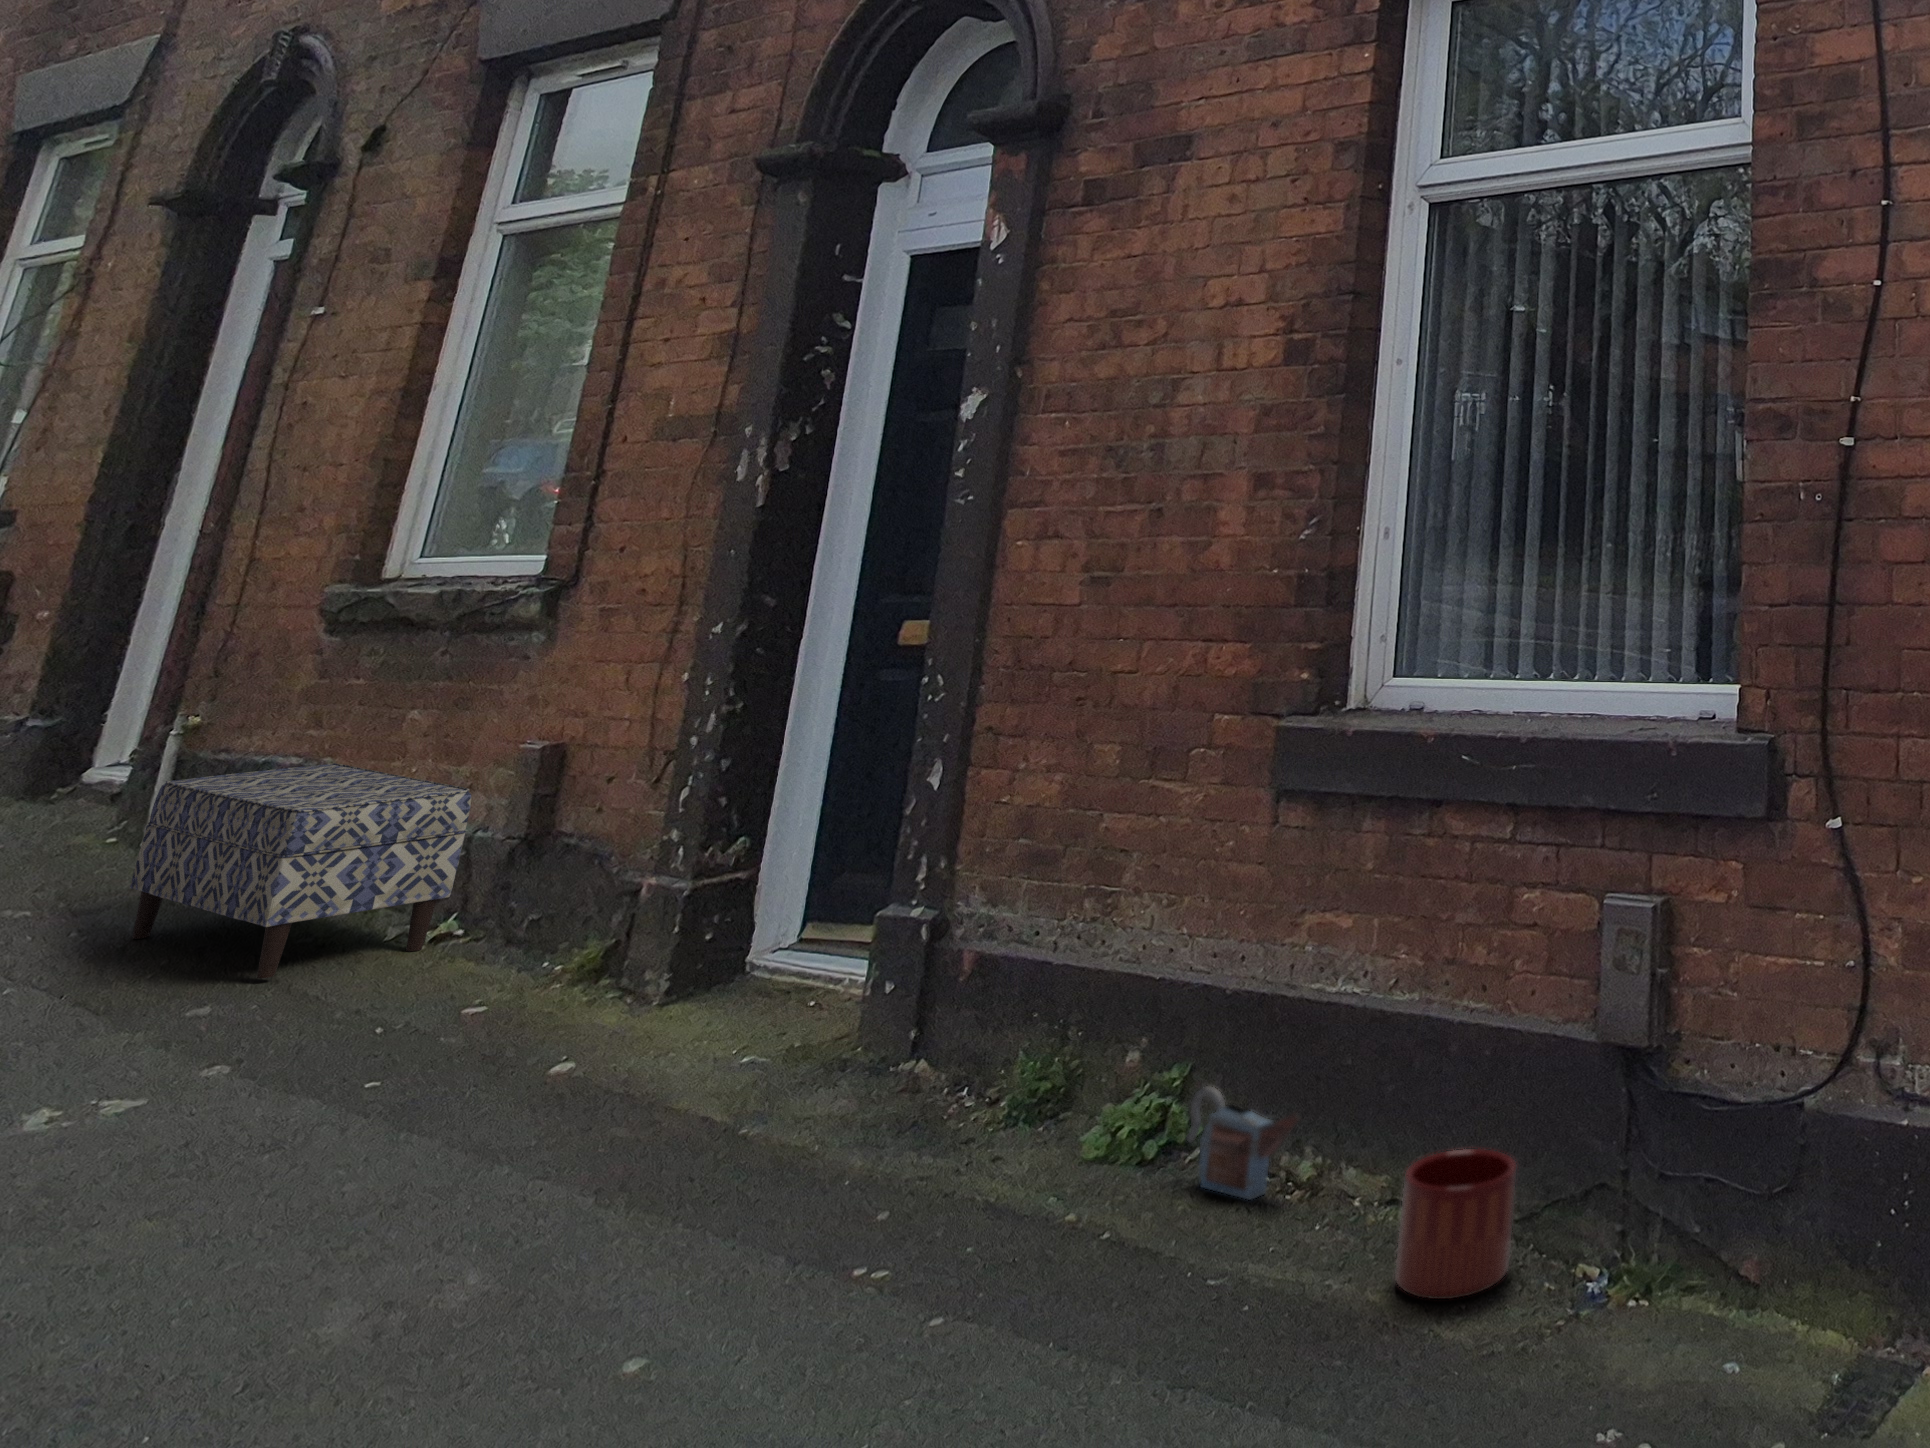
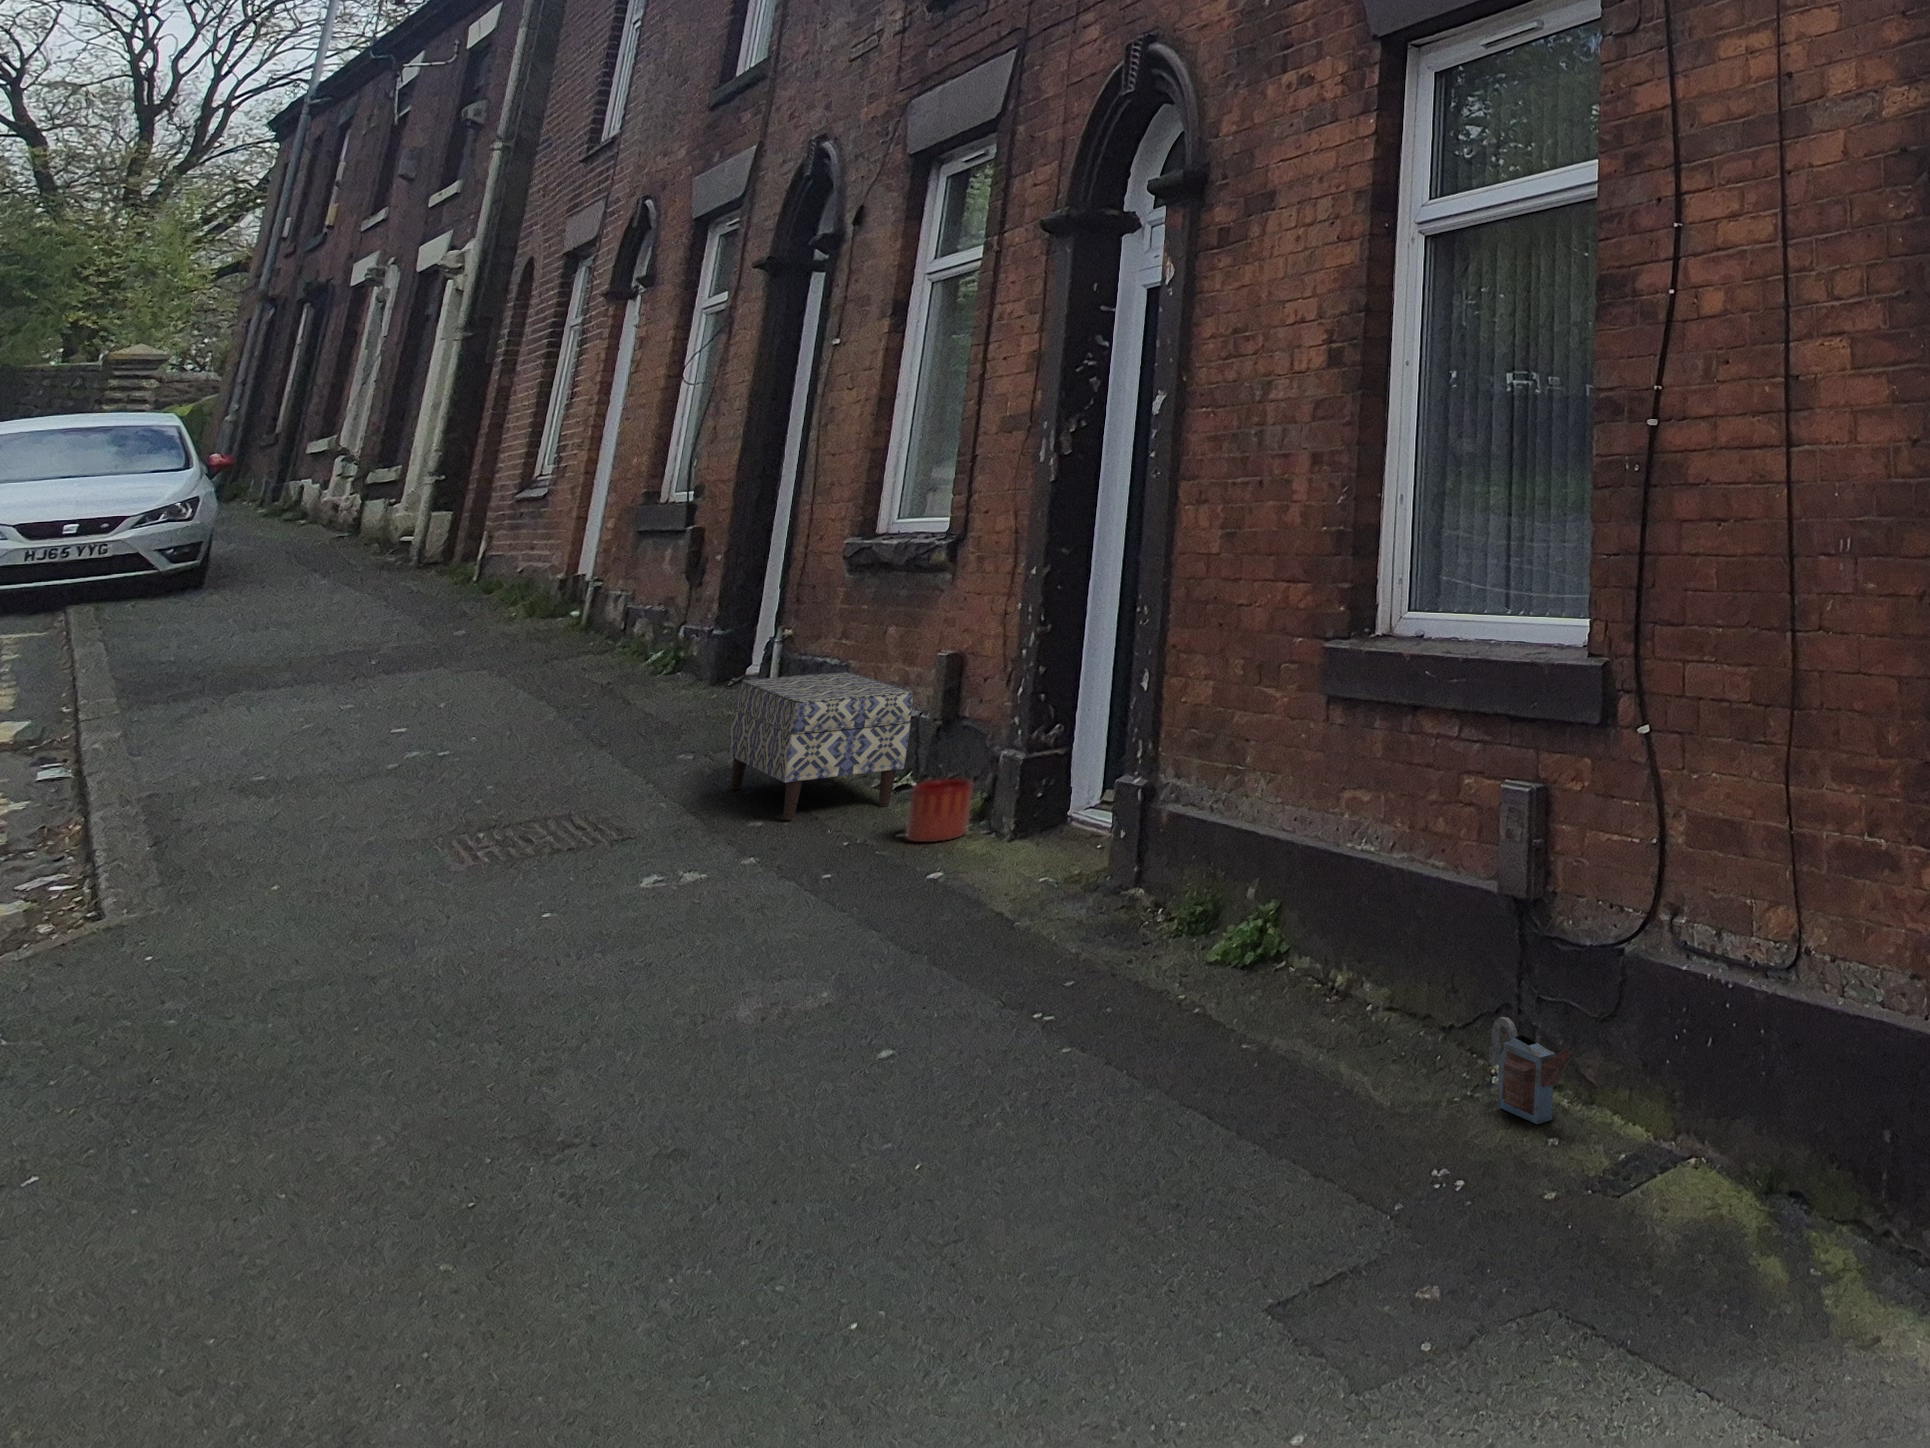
watering can: present [1187,1086,1301,1200] -> present [1489,1017,1575,1124]
planter: present [1395,1149,1516,1299] -> present [906,779,973,842]

